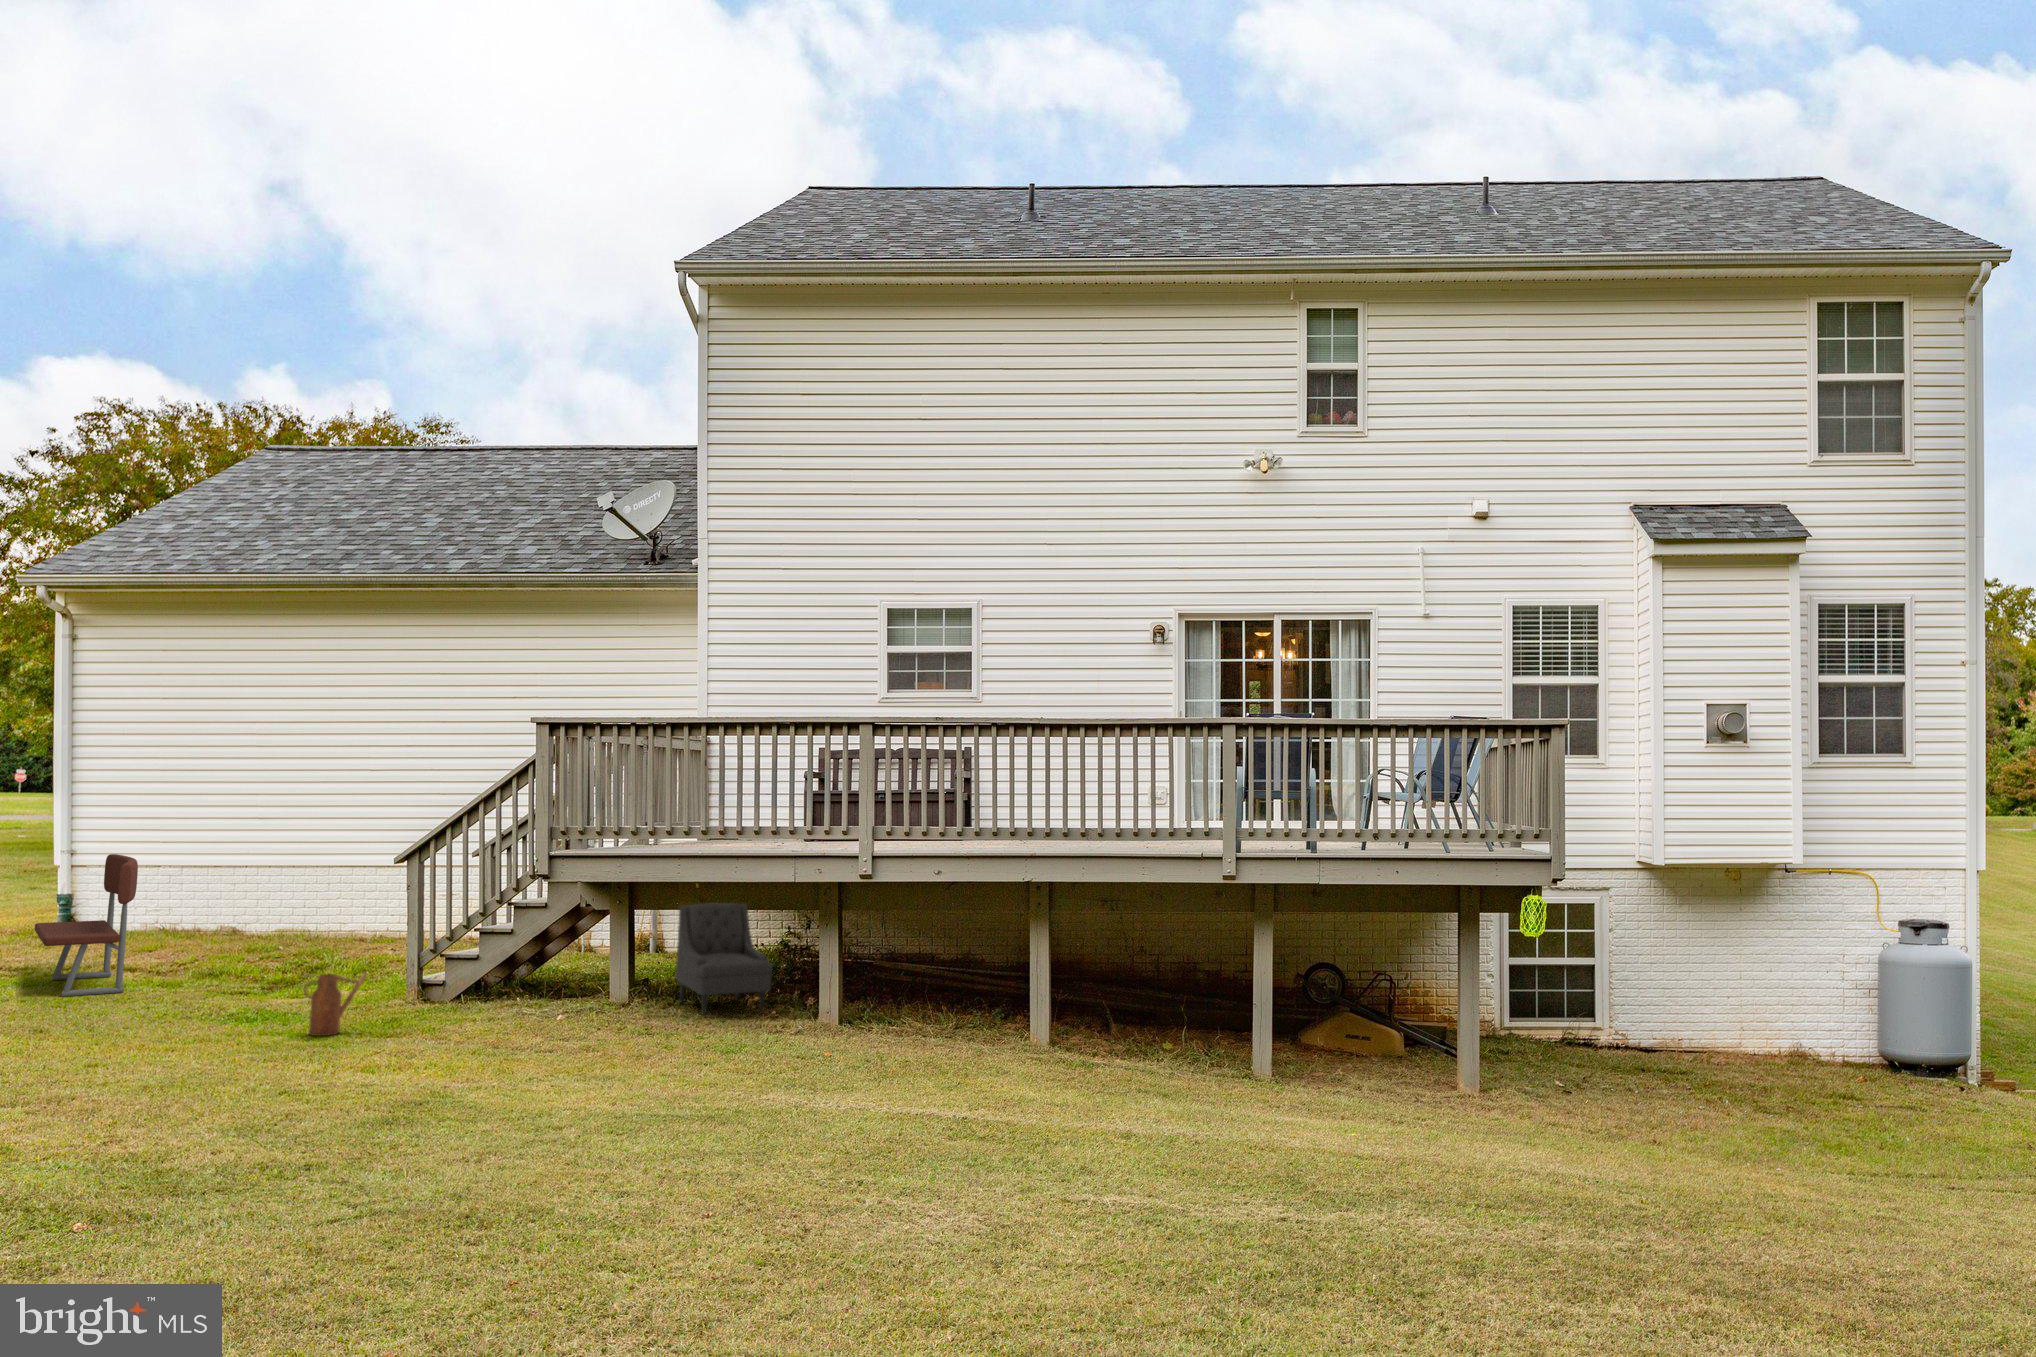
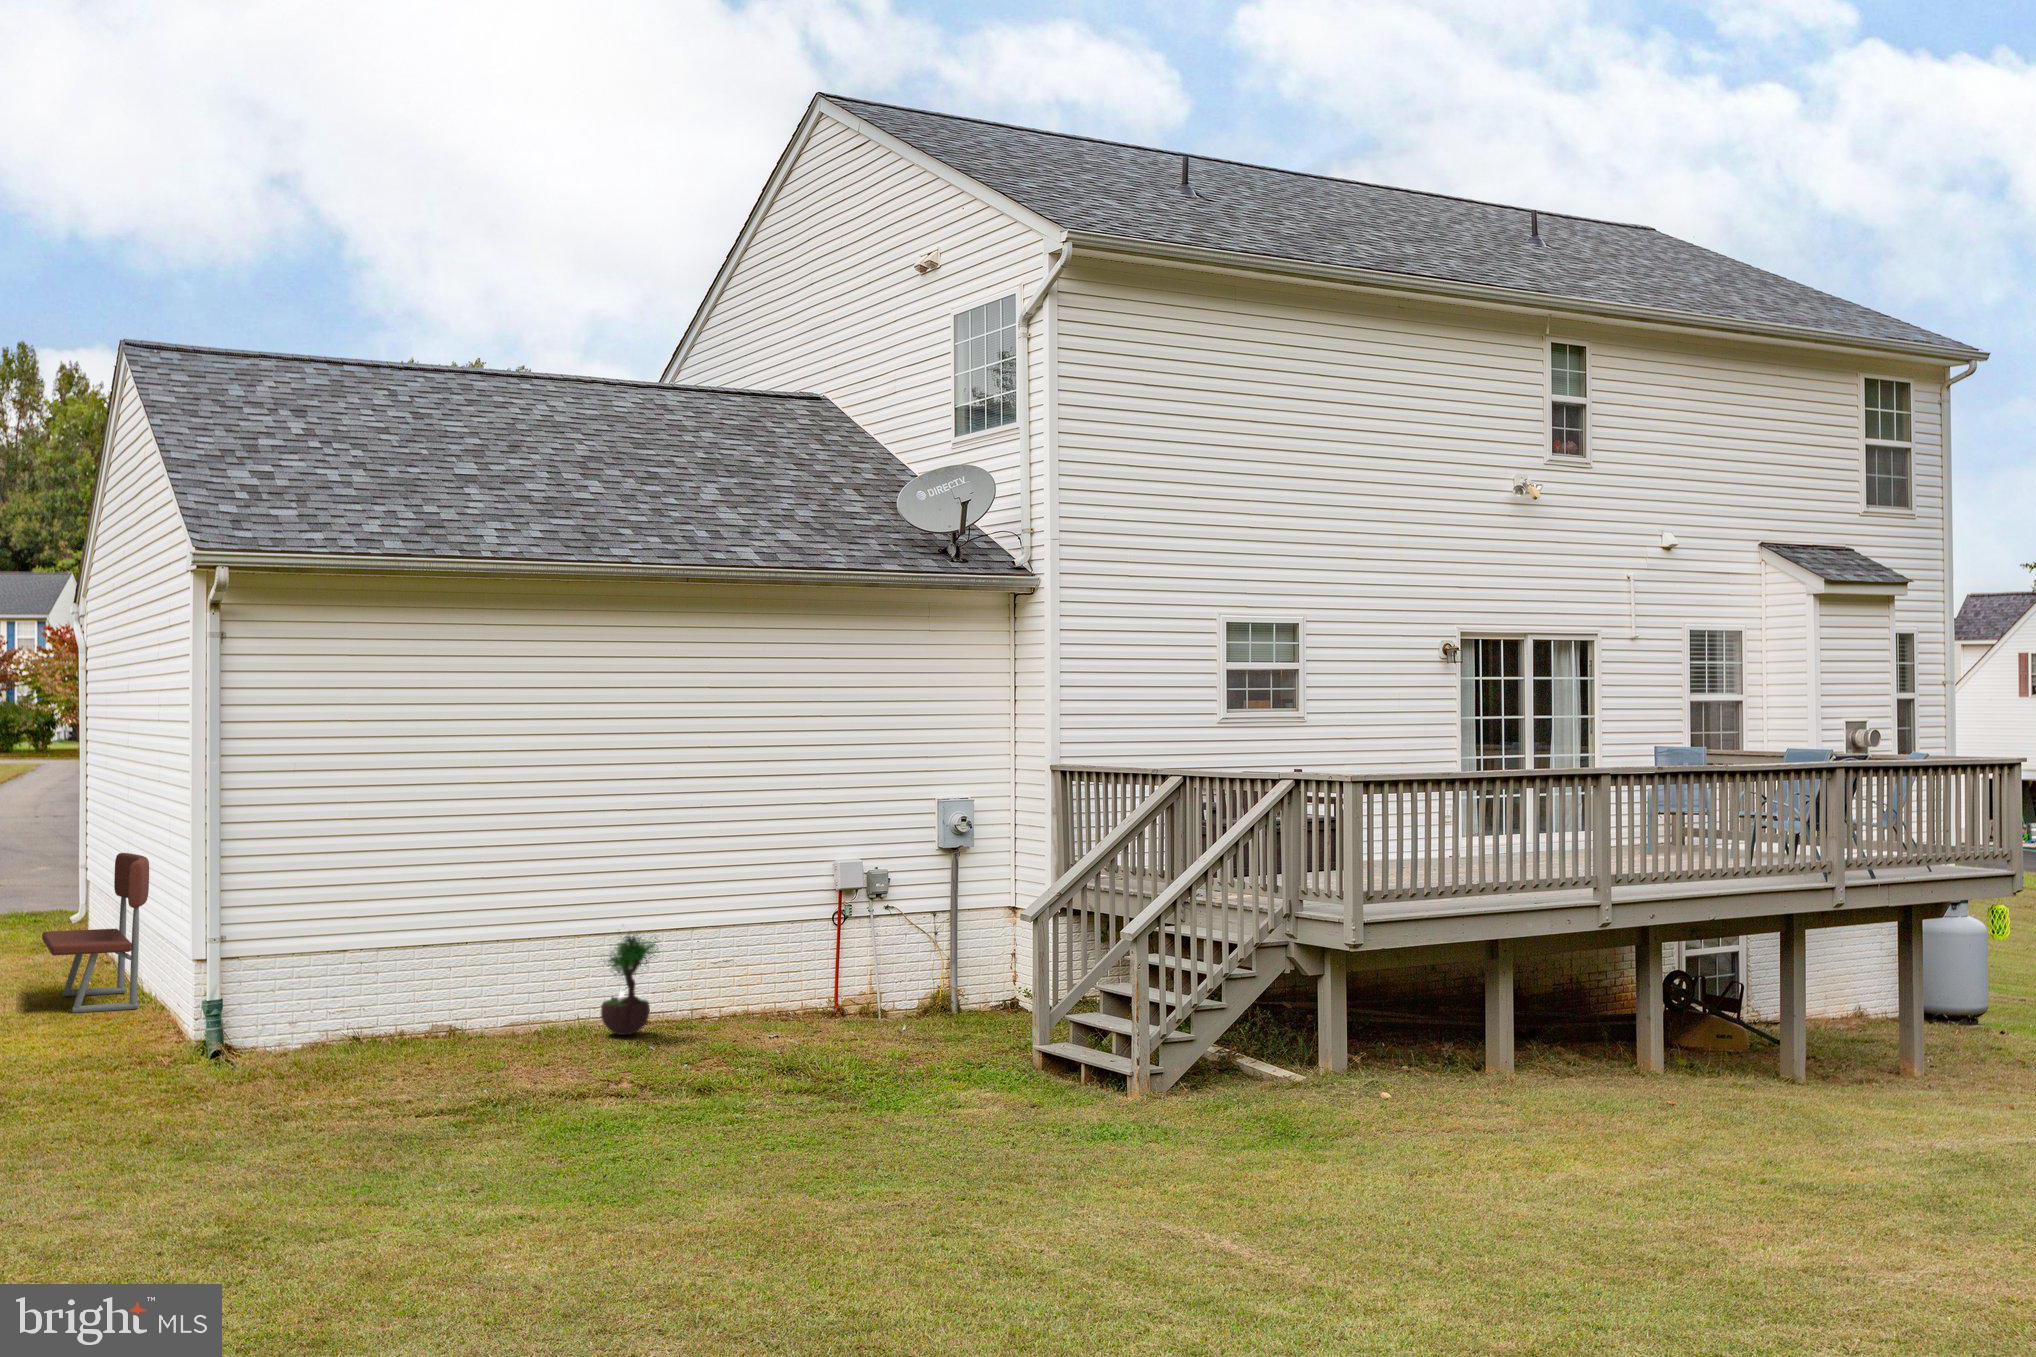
chair: present [676,903,772,1018] -> none [756,903,869,1038]
potted tree: none [543,923,599,1016] -> present [601,931,659,1035]
watering can: present [303,973,367,1036] -> none [328,981,400,1054]

